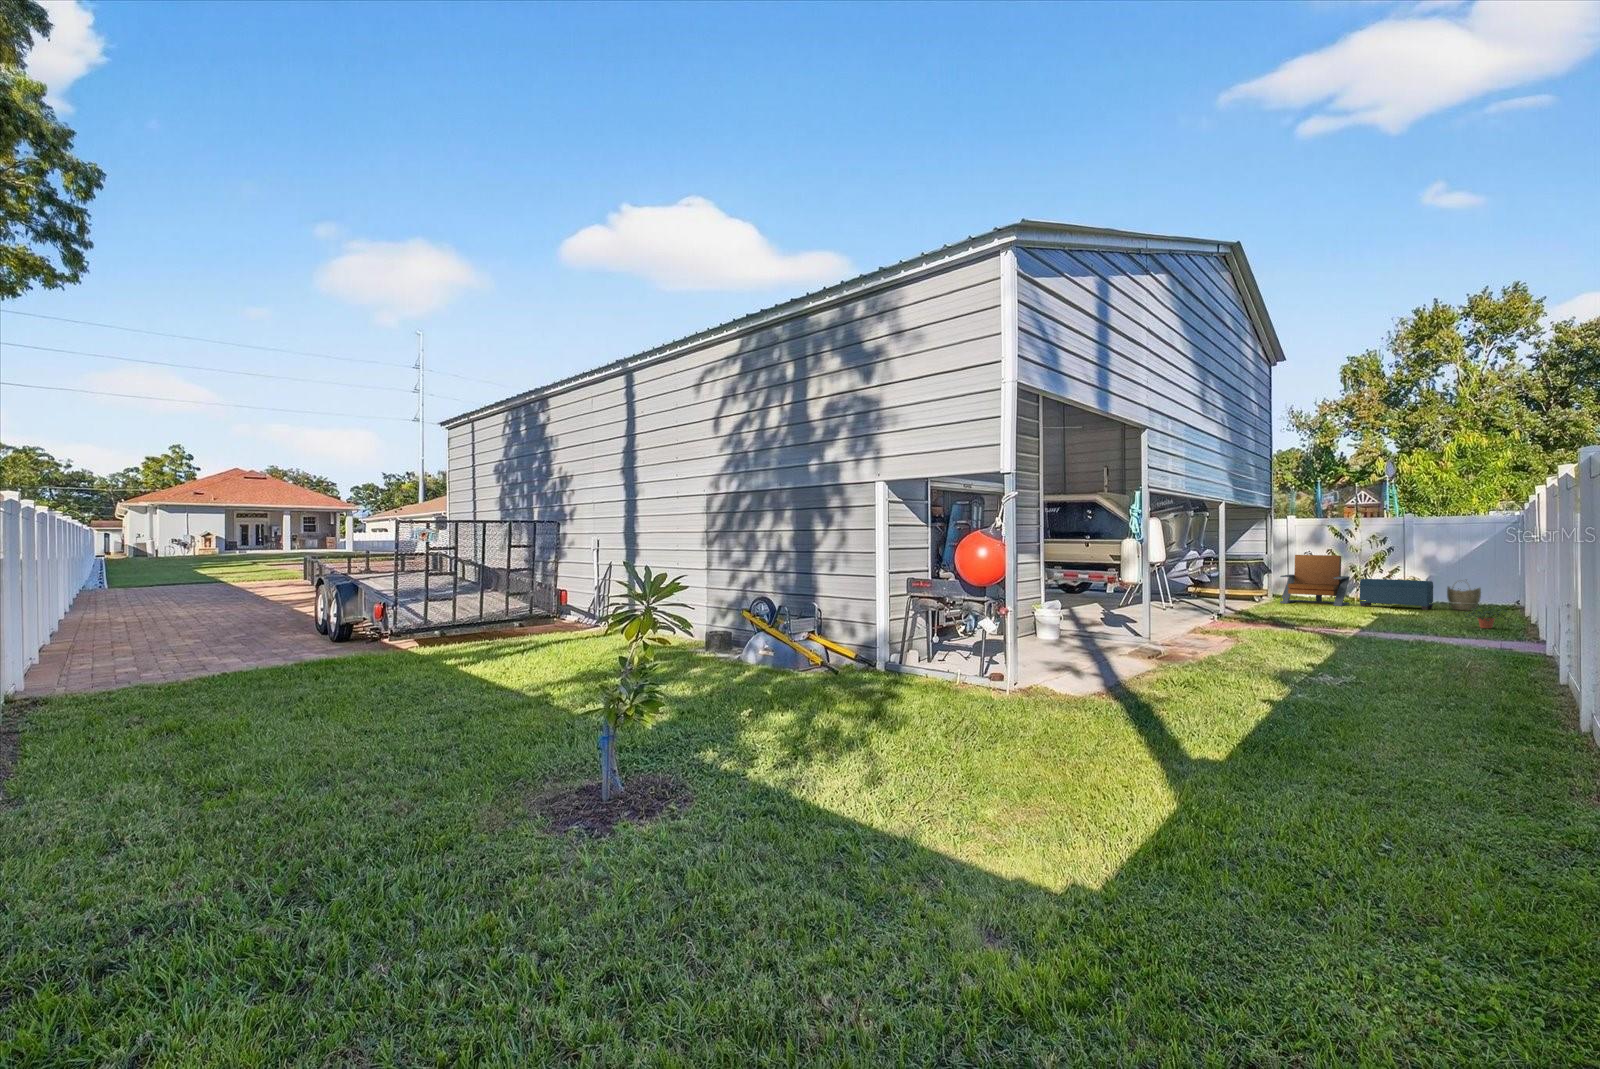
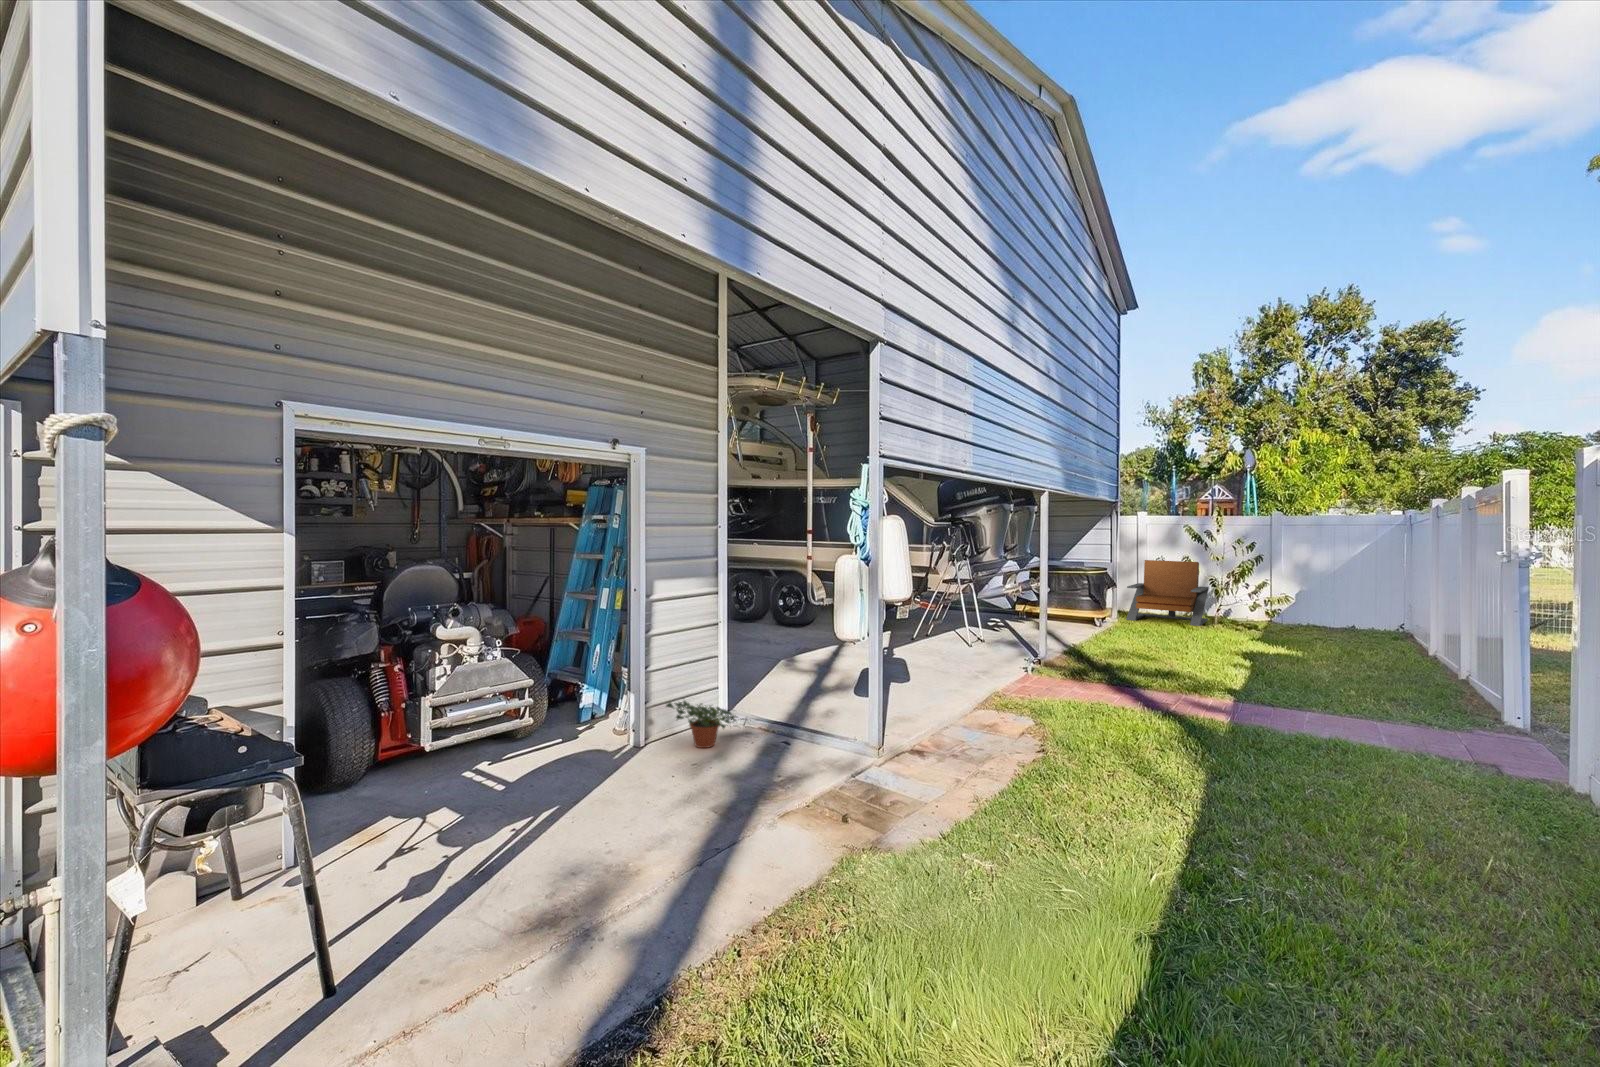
bench: present [1360,579,1433,610] -> none [1222,591,1312,633]
woven basket: present [1447,587,1481,611] -> none [1329,594,1372,634]
potted plant: present [1465,607,1512,628] -> present [666,701,744,748]

